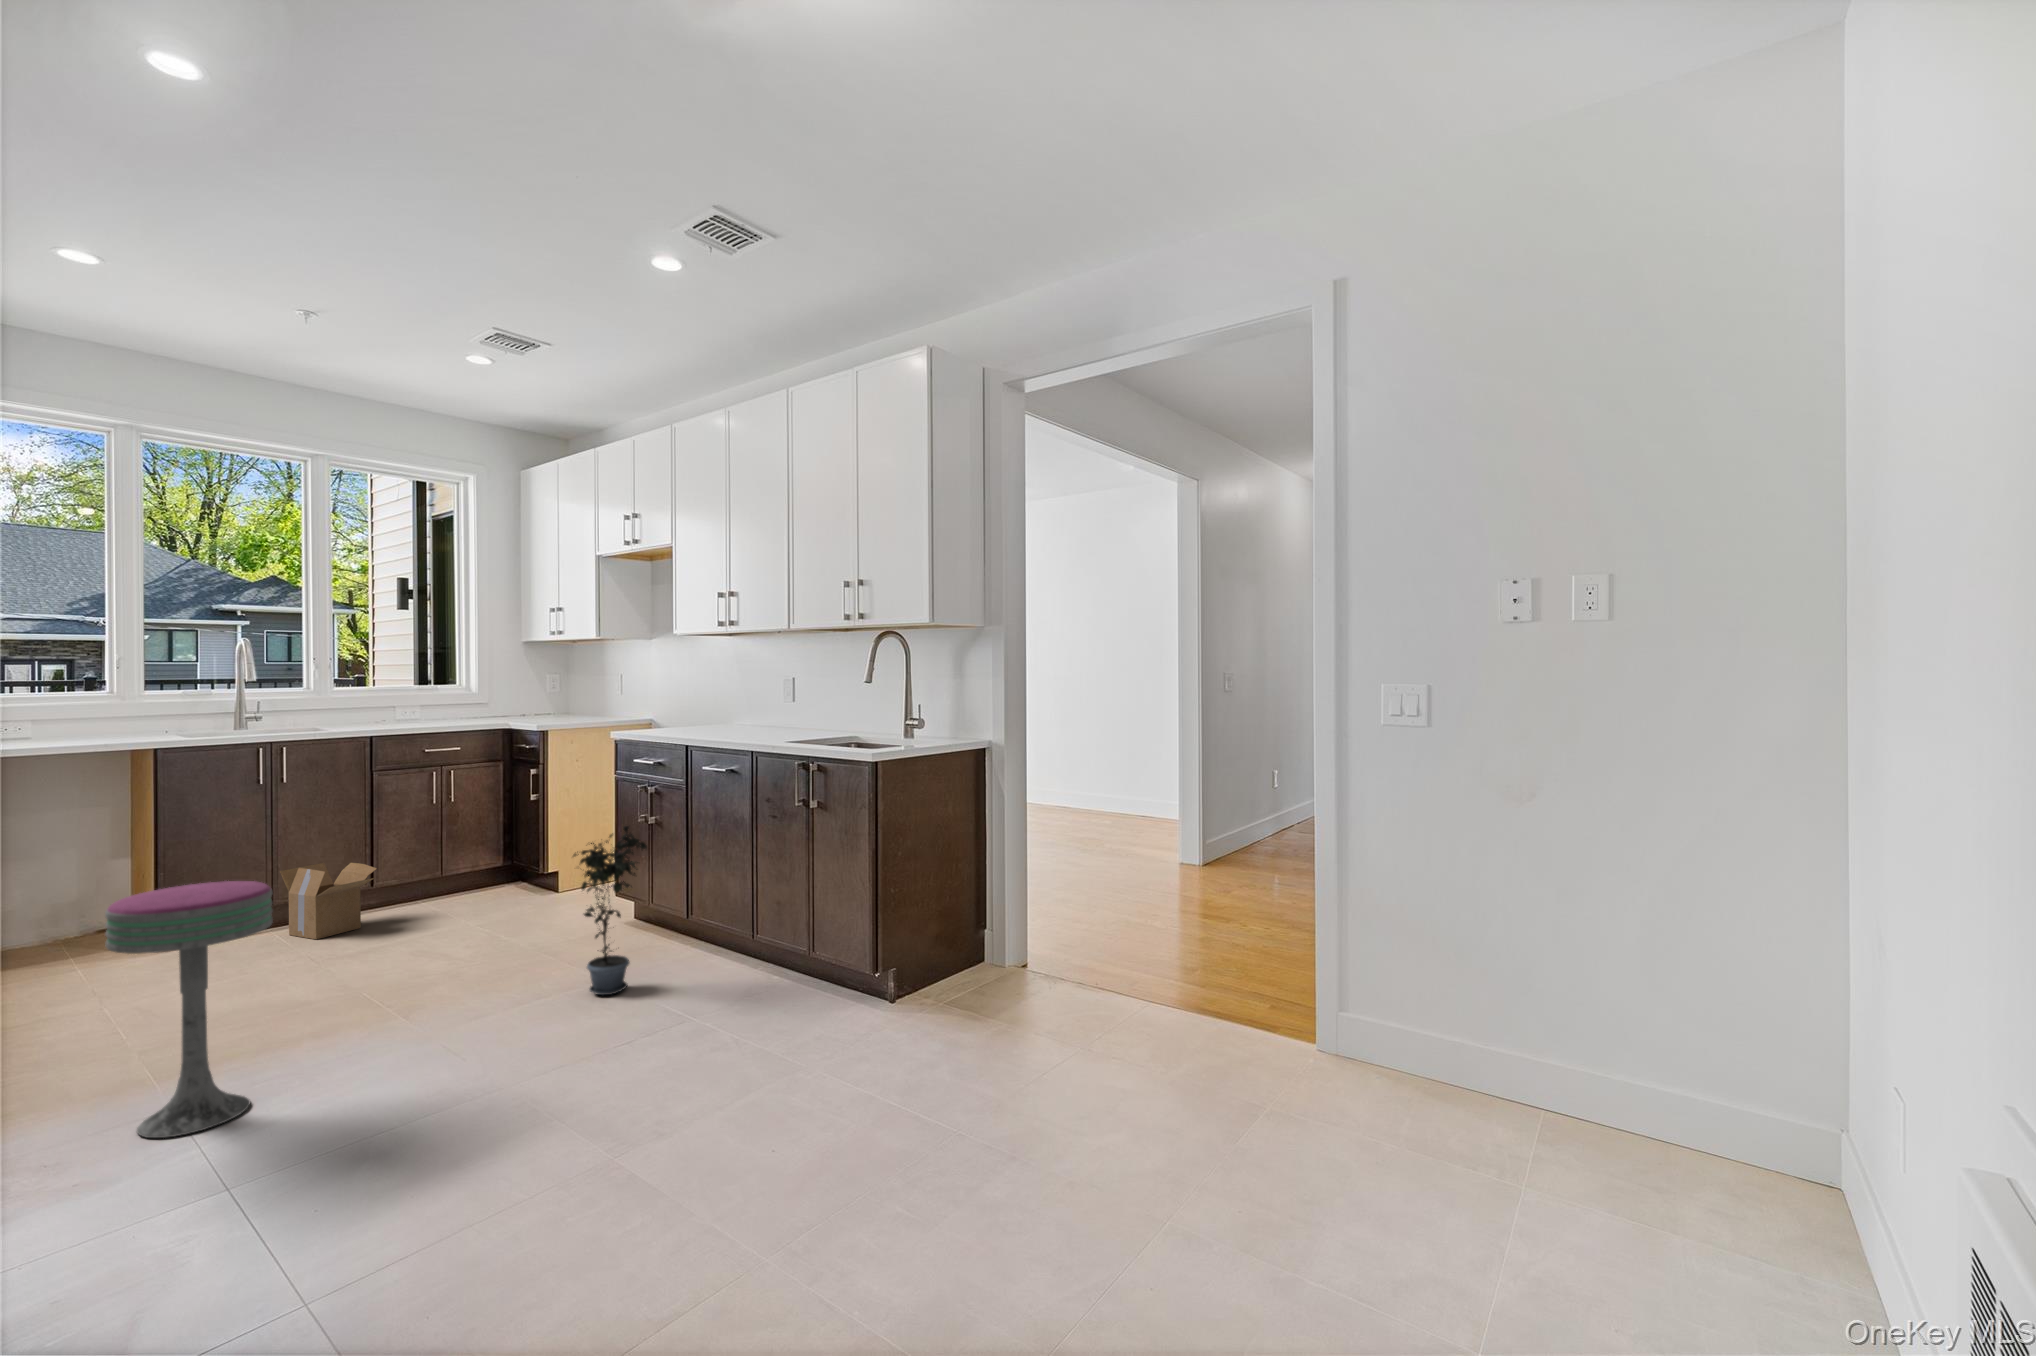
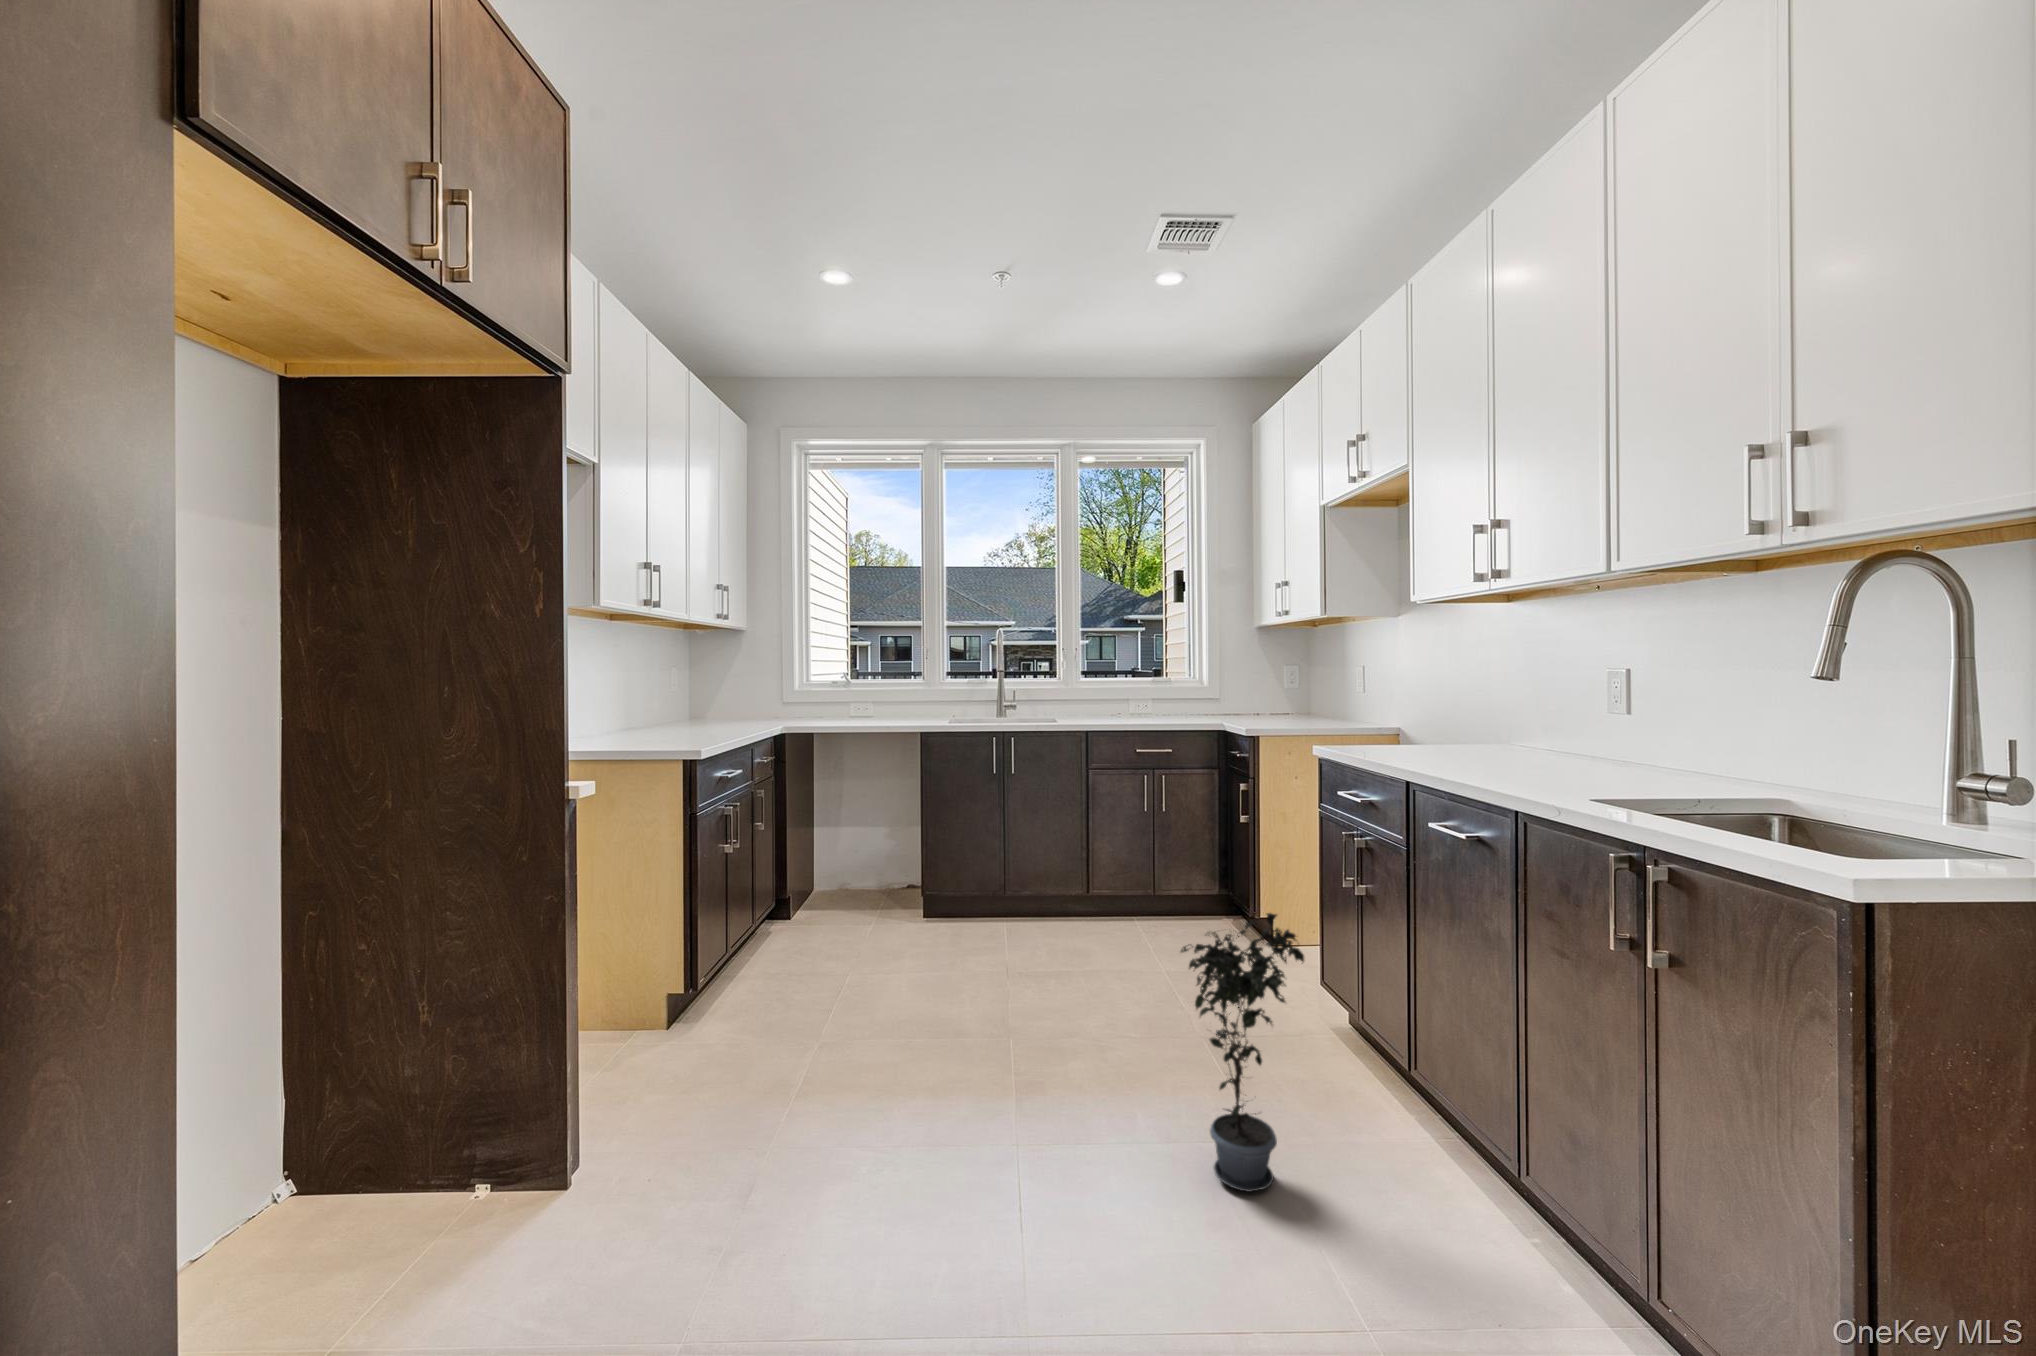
cardboard box: present [280,863,377,939] -> none [1003,859,1079,942]
bar stool: present [105,881,273,1138] -> none [635,904,796,1230]

